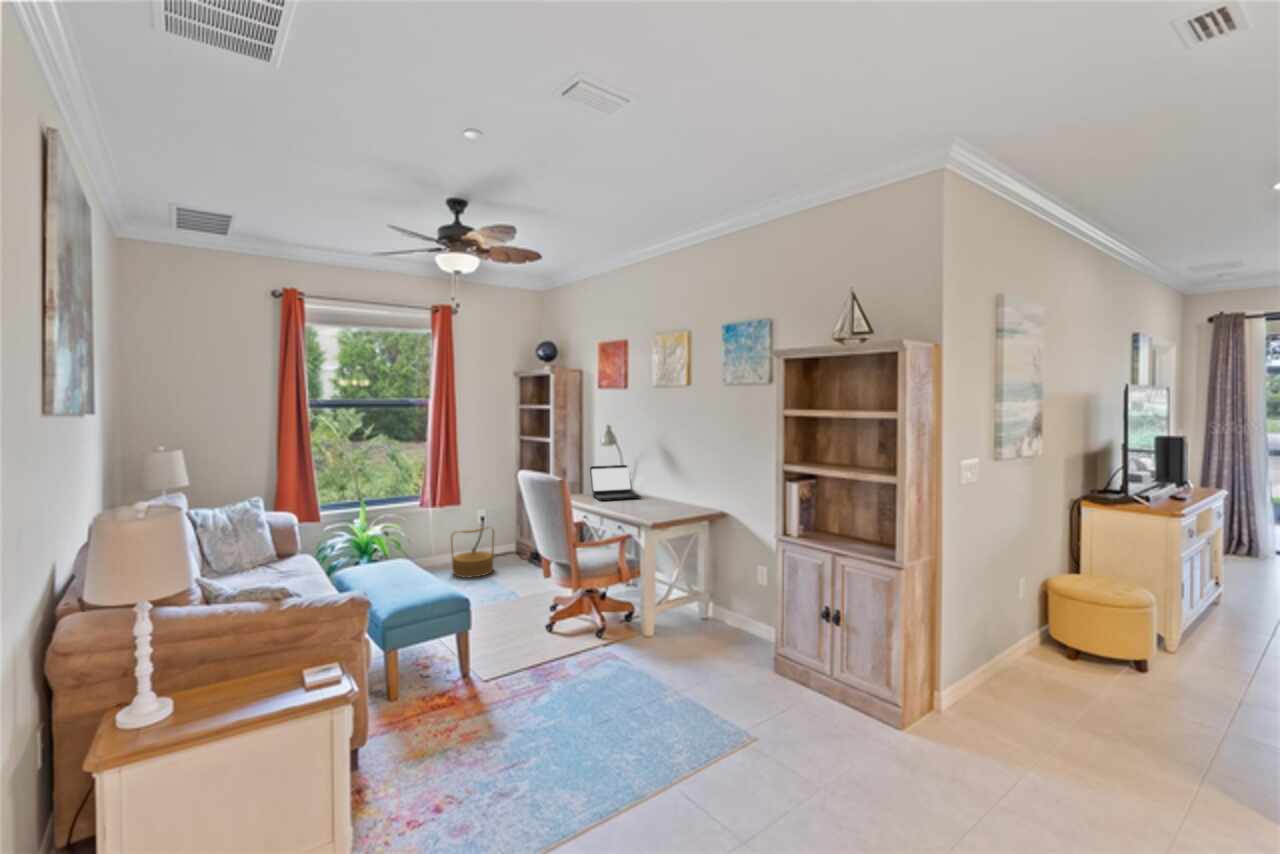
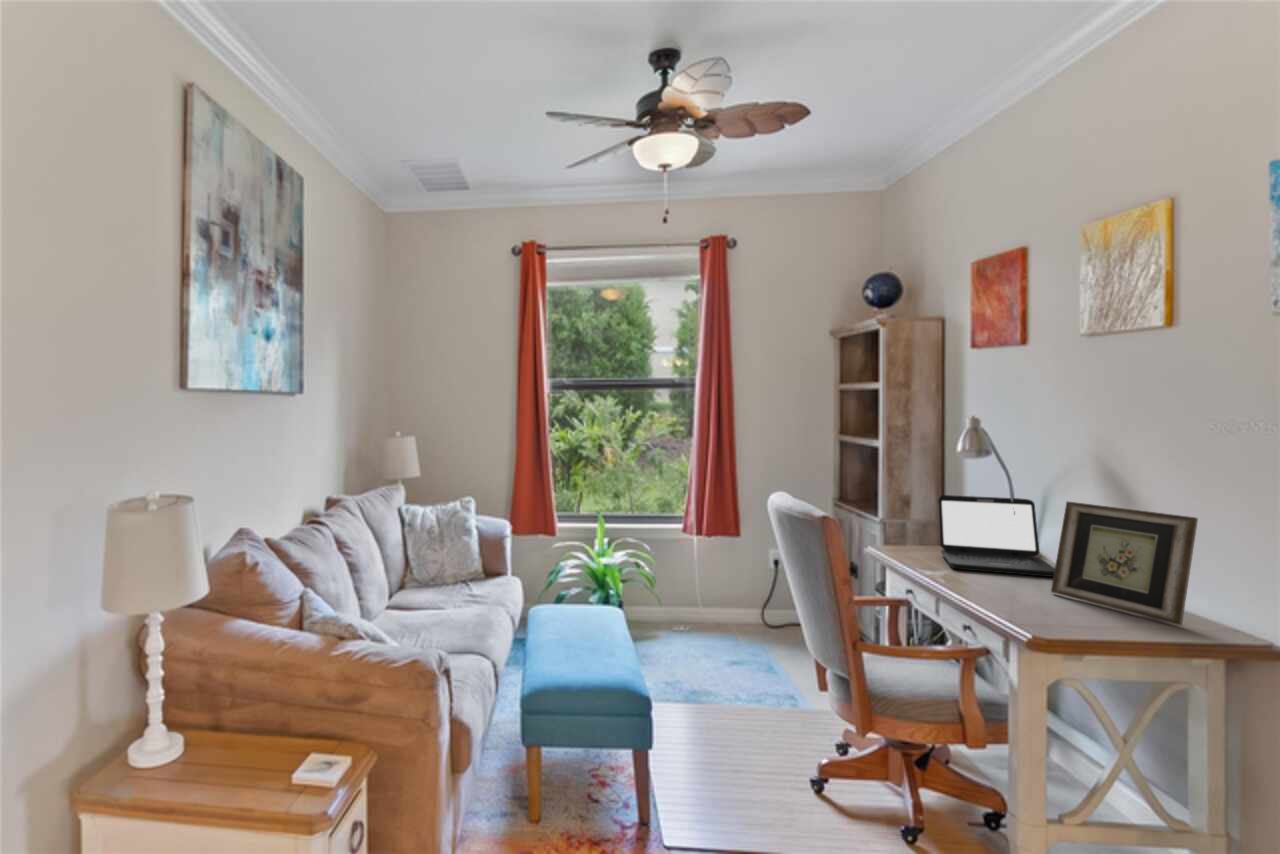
picture frame: none [640,464,684,507] -> present [1051,502,1198,625]
woven basket: present [451,527,494,578] -> none [717,572,784,648]

